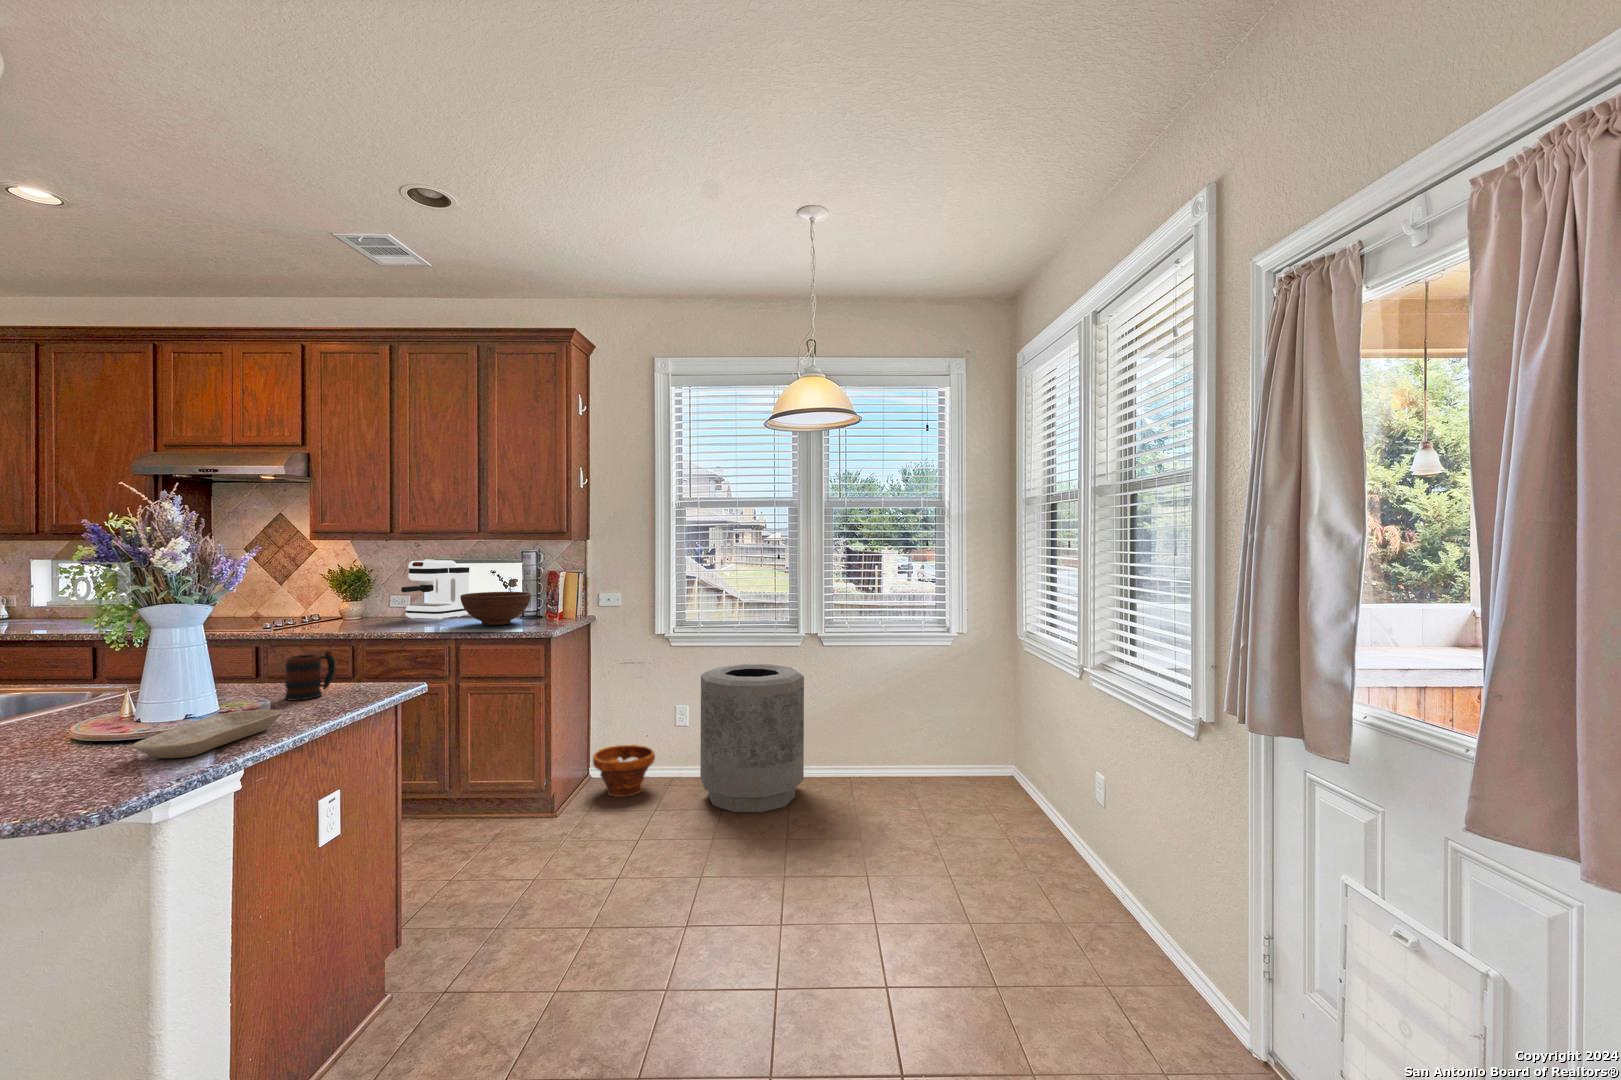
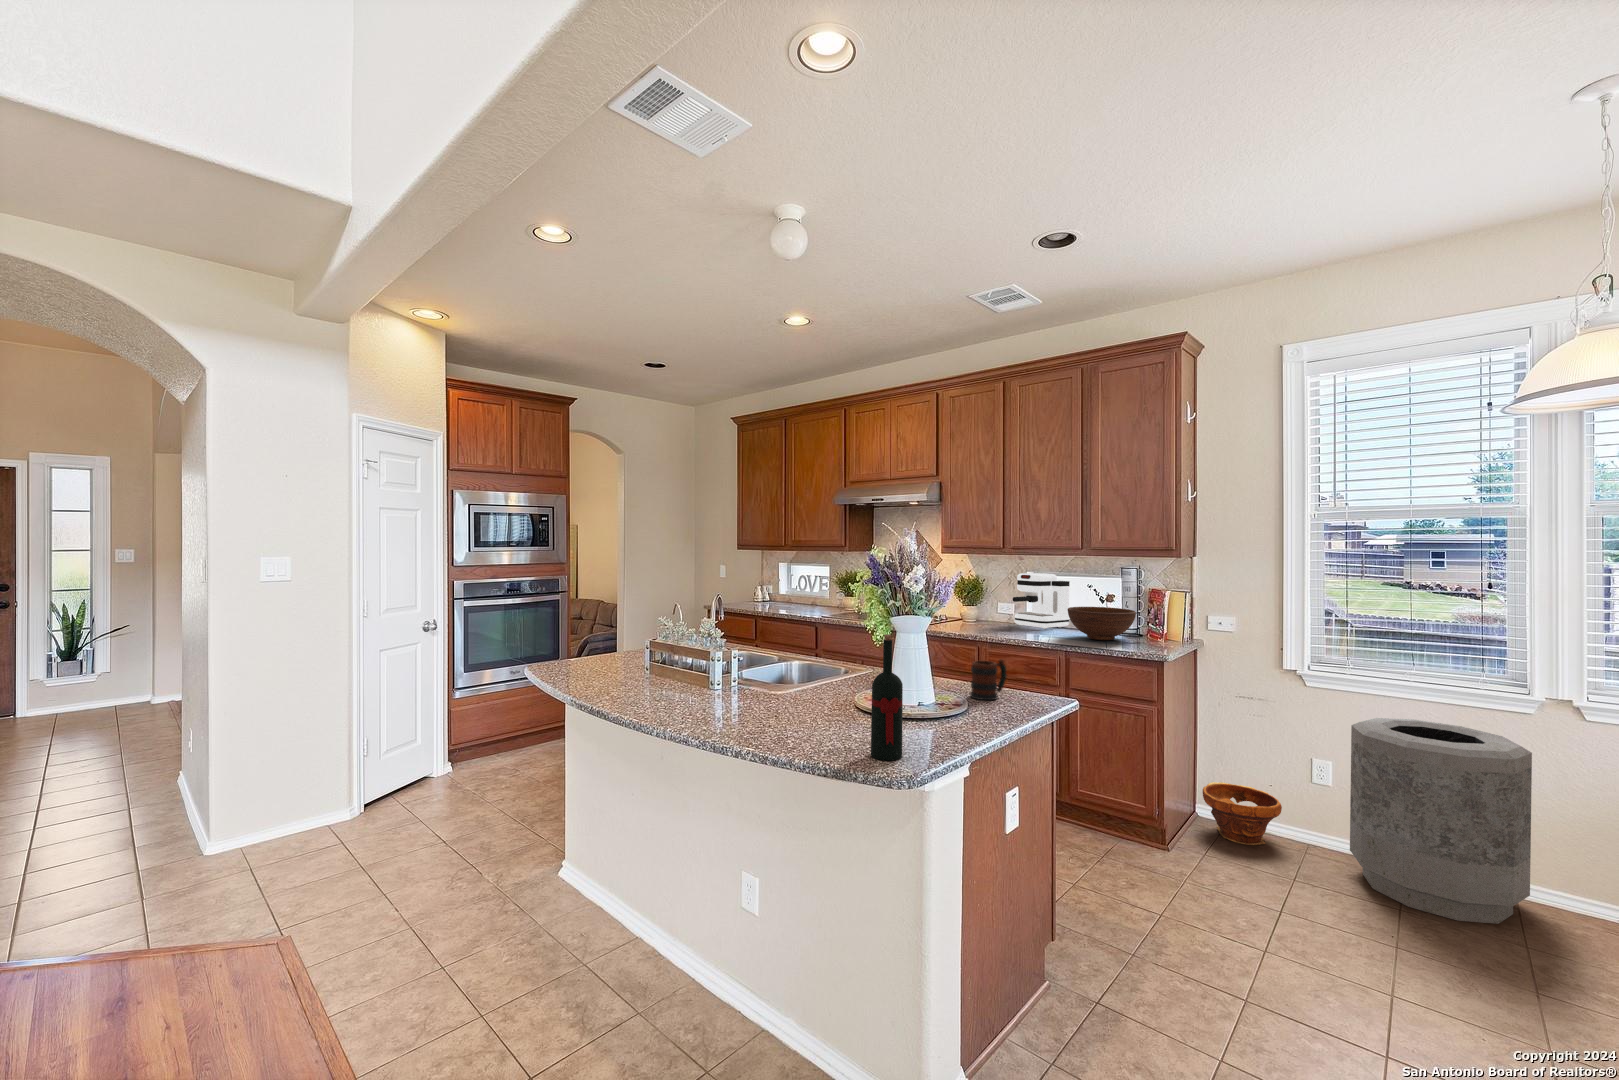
wine bottle: none [54,627,114,795] -> present [871,635,903,760]
tray: present [132,709,283,758] -> none [902,706,988,742]

